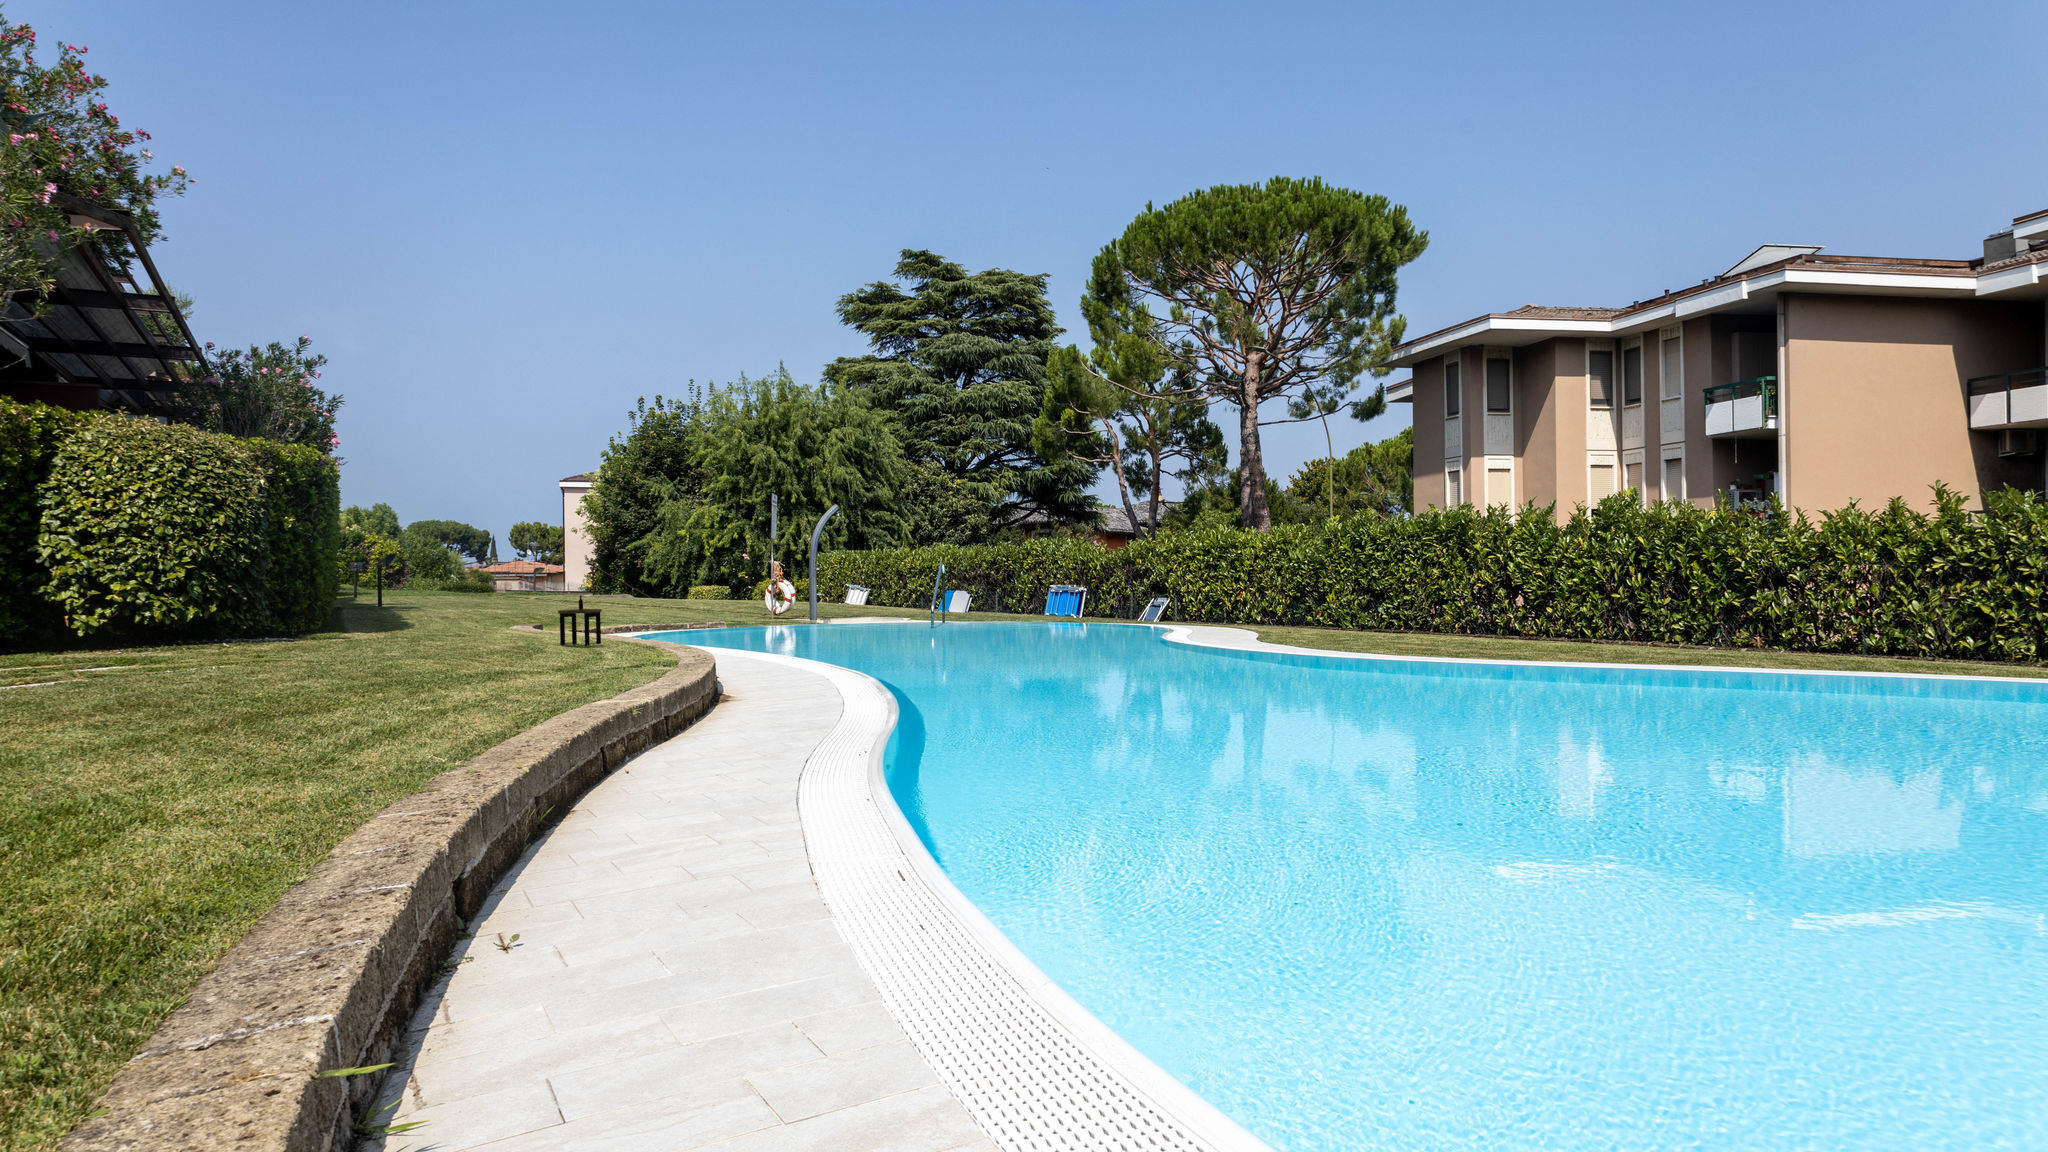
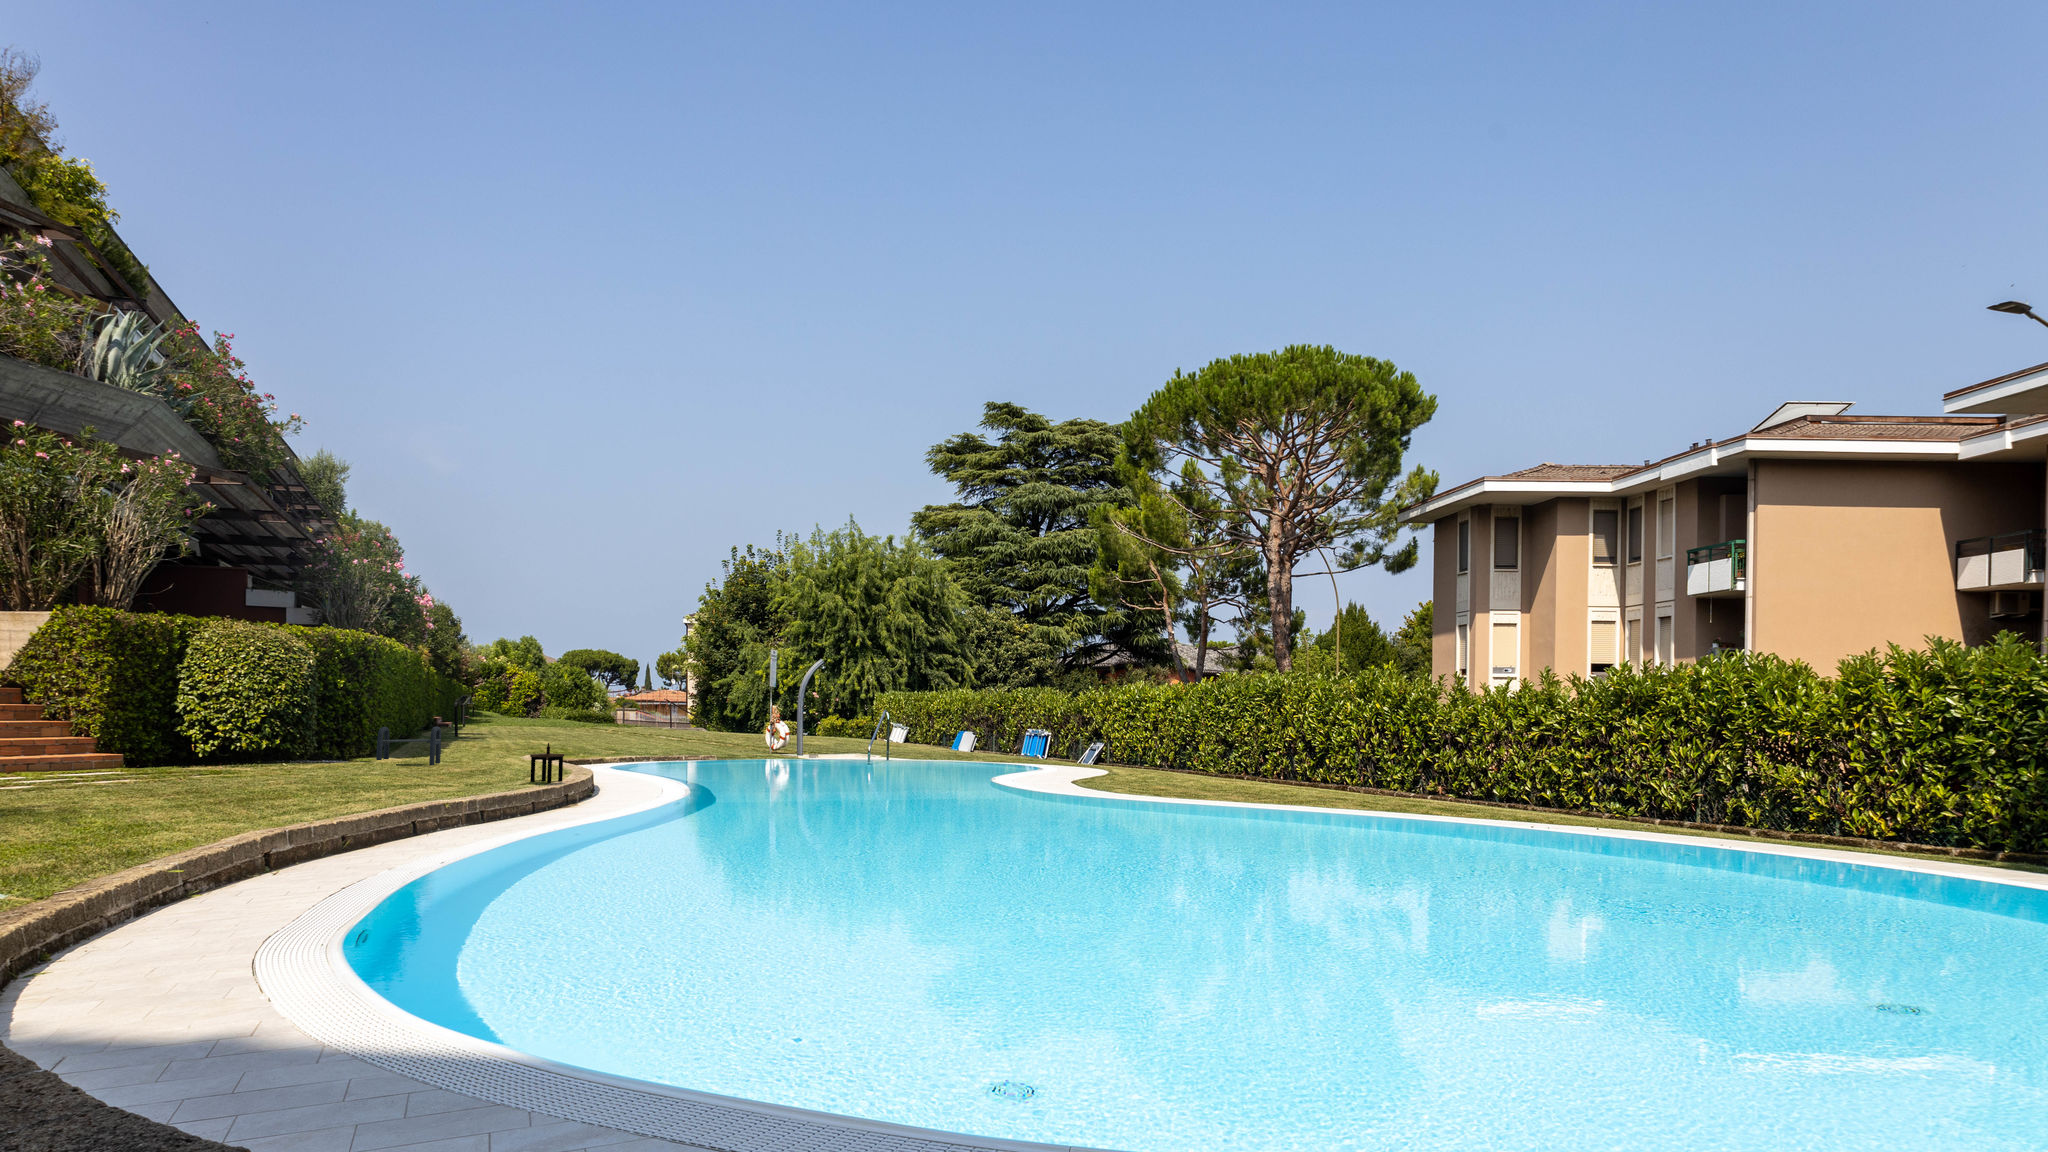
bench: none [323,581,406,633] -> present [376,726,441,766]

